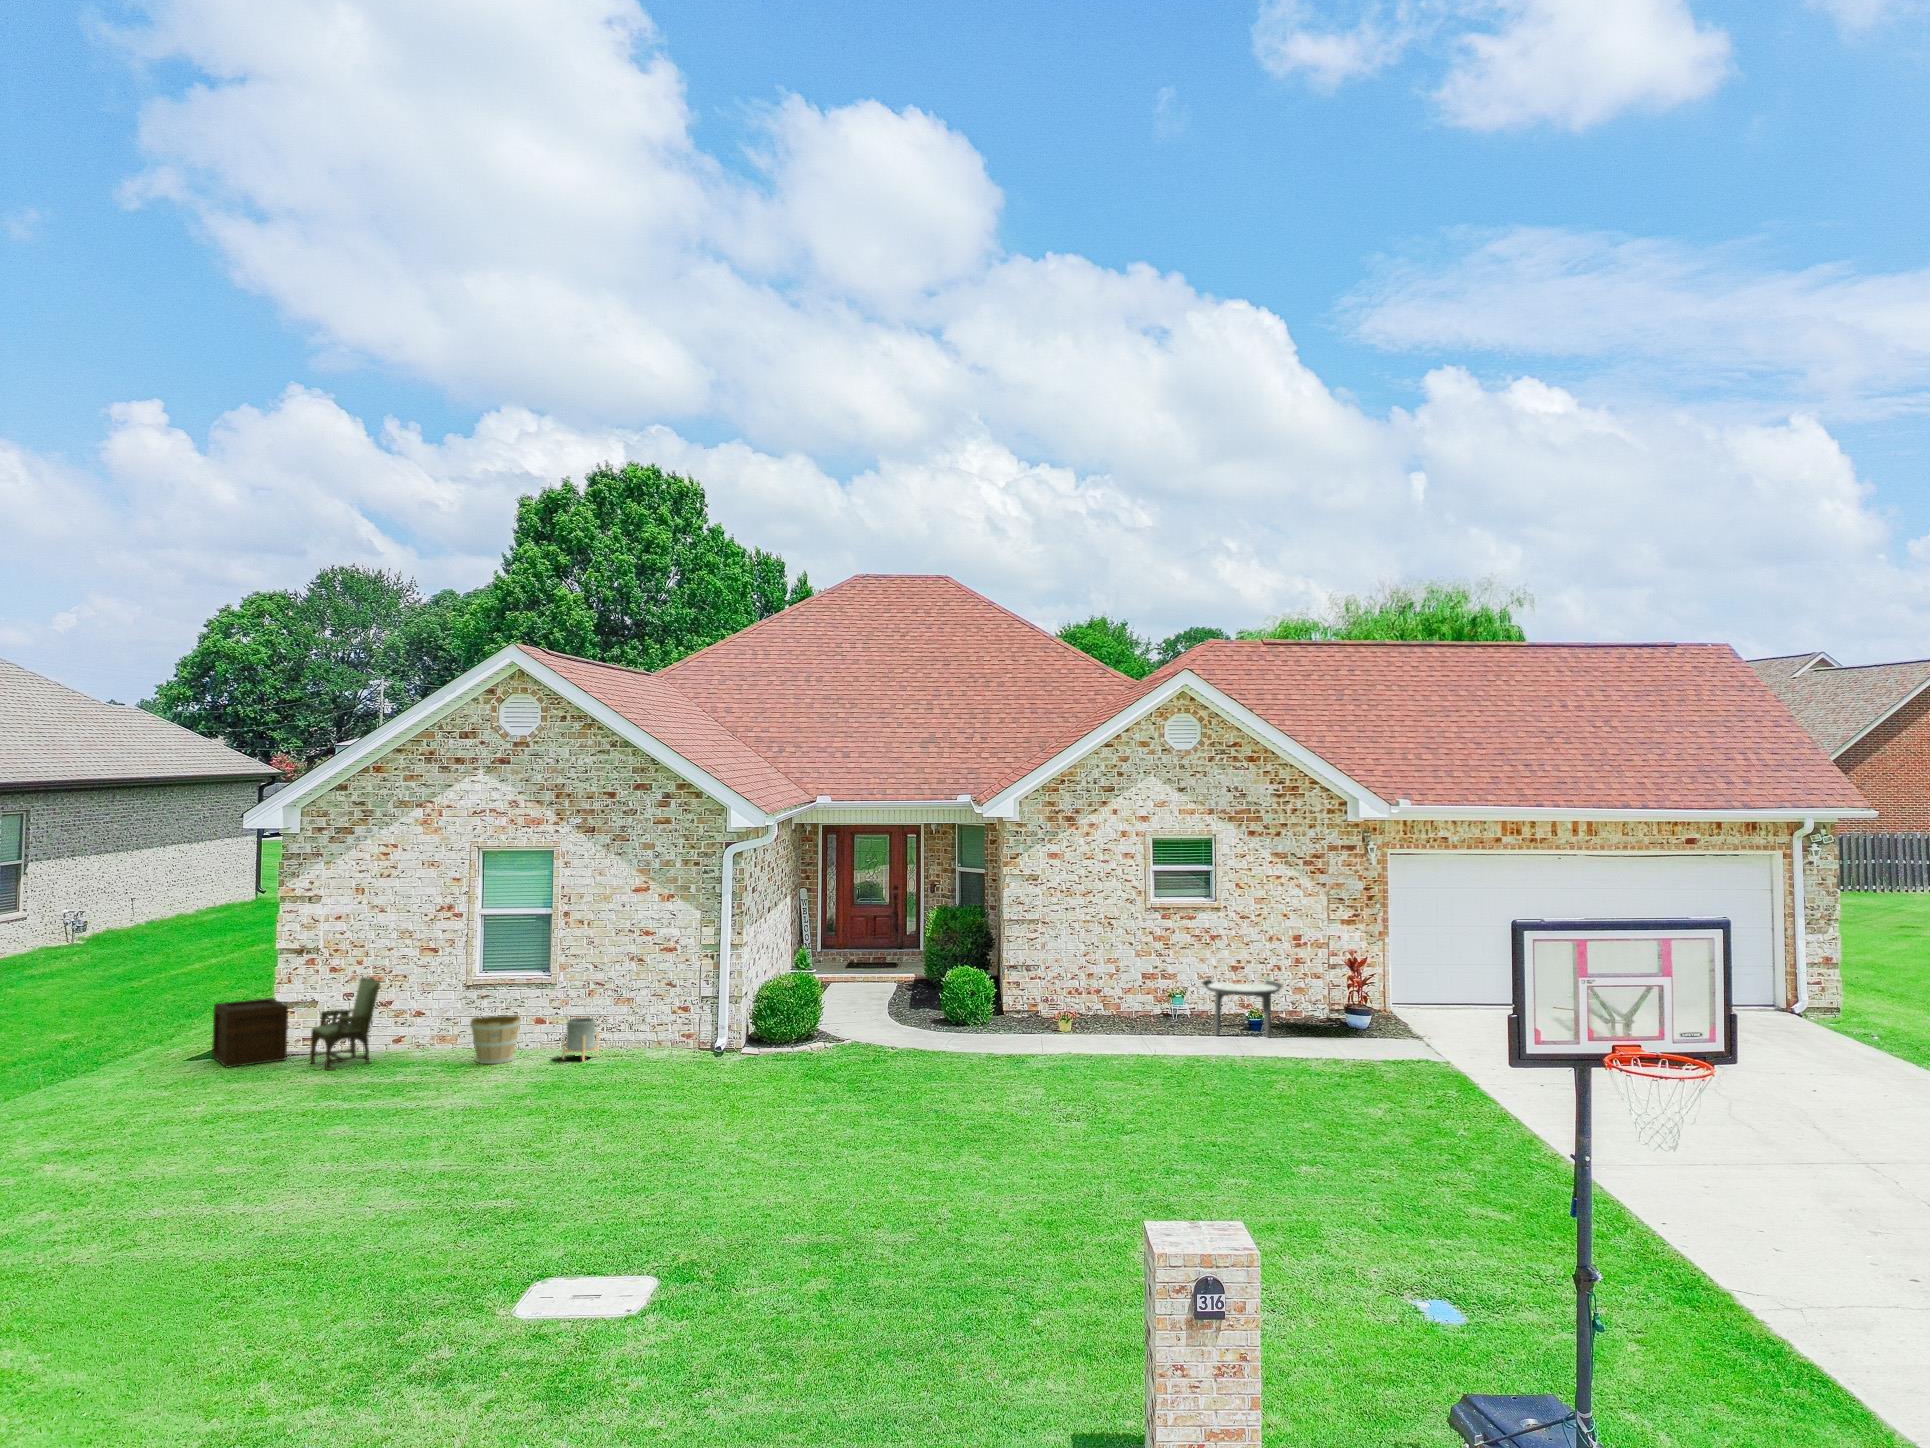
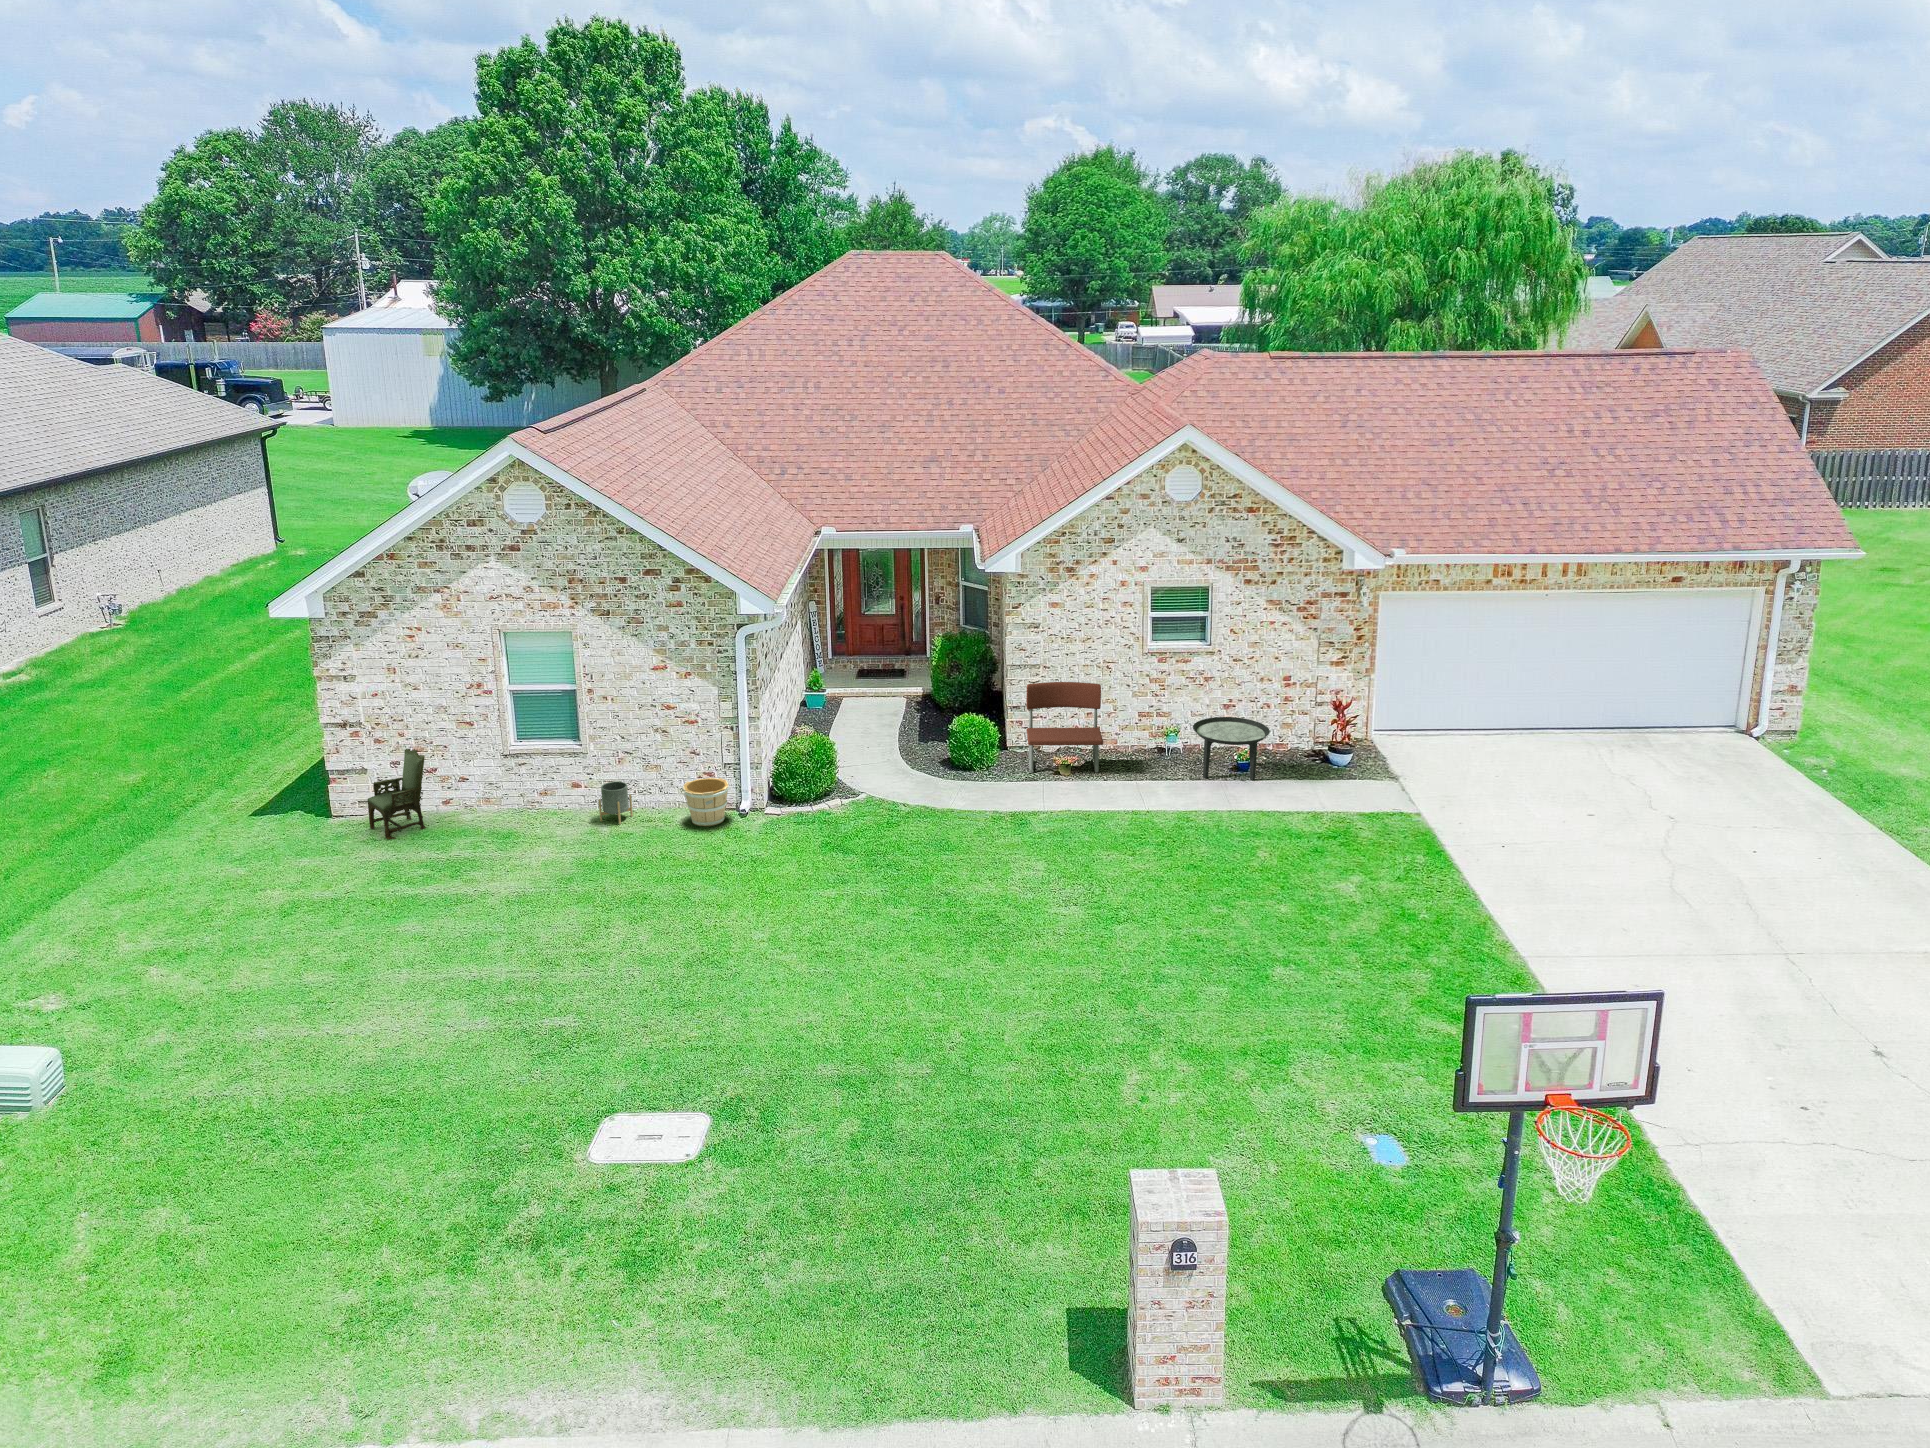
bench: none [1025,937,1107,1032] -> present [1026,682,1103,773]
wooden crate: present [212,998,288,1067] -> none [273,764,348,836]
wooden bucket: present [470,1015,521,1064] -> present [683,778,729,826]

